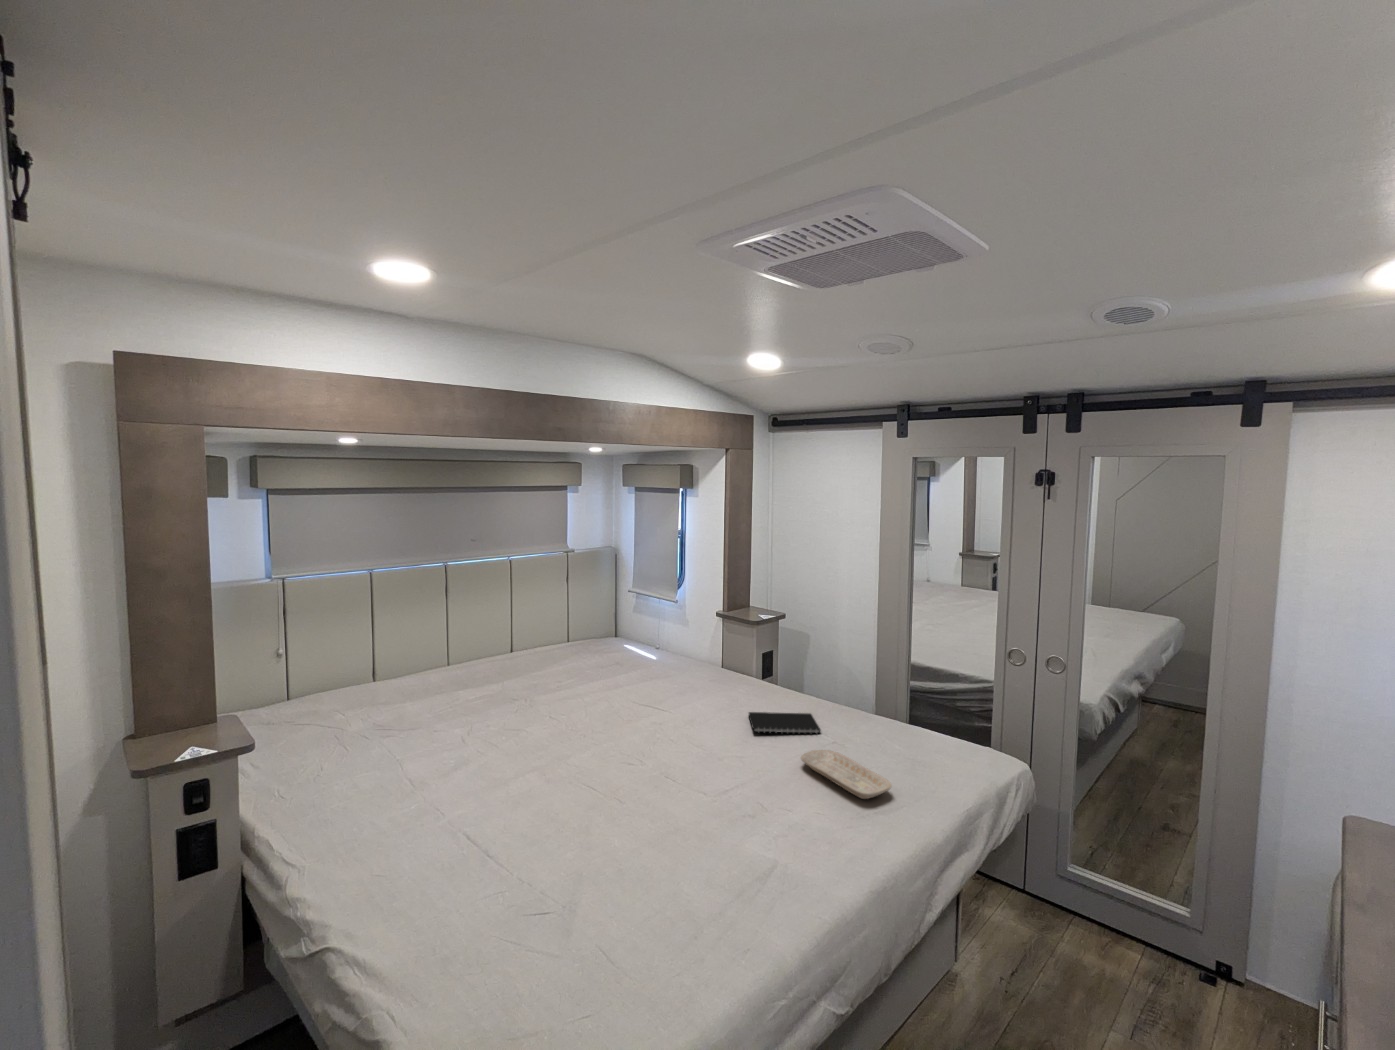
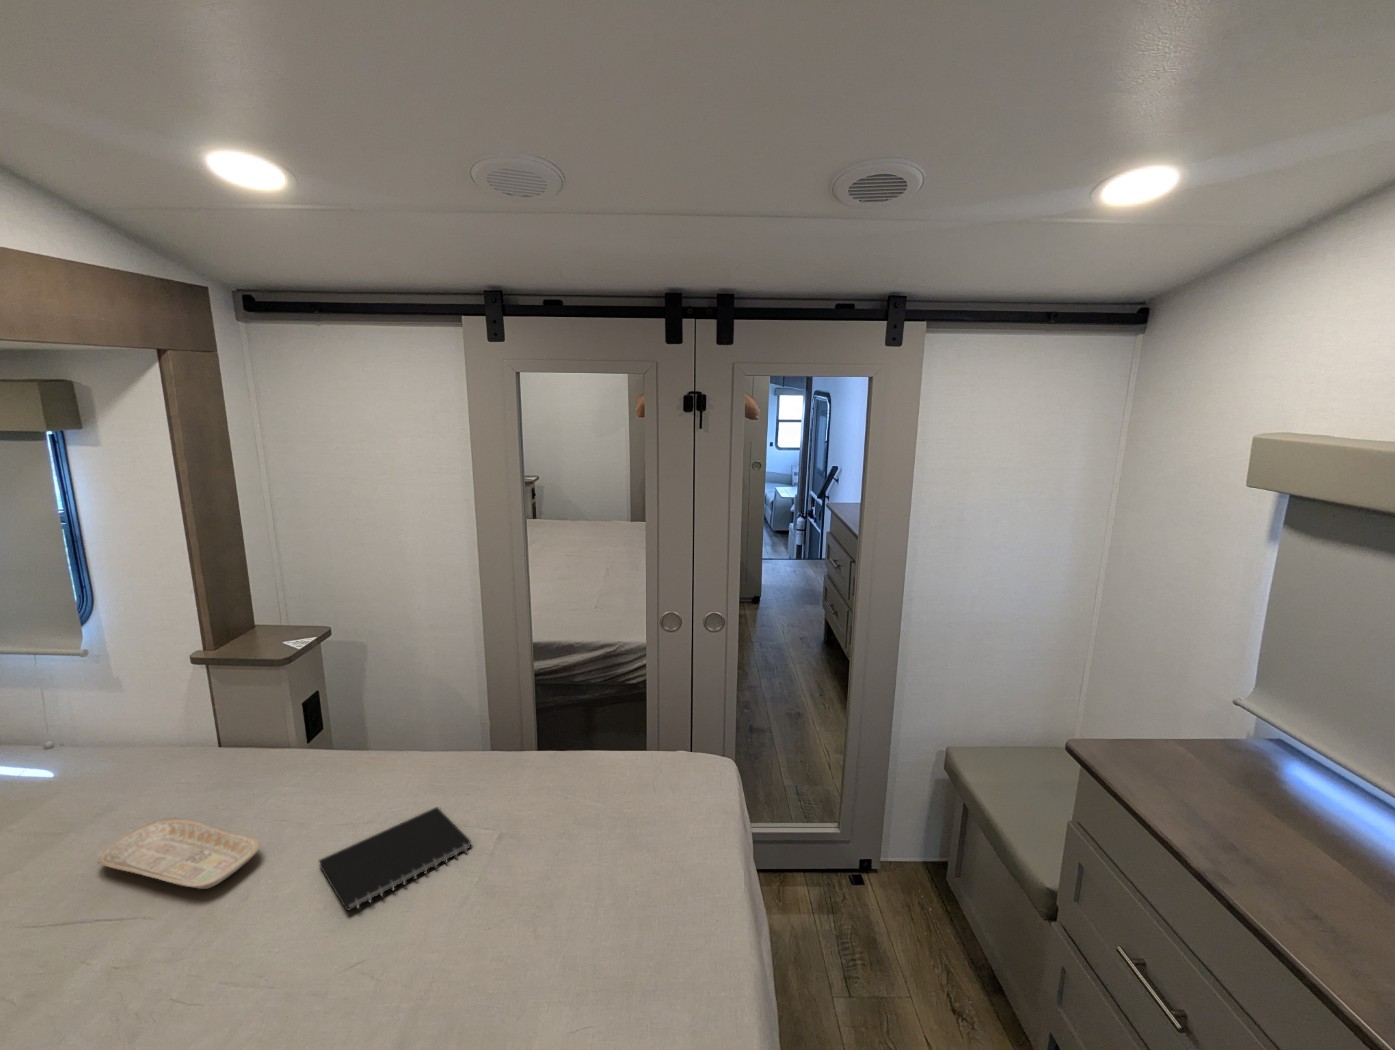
tray: present [801,750,891,799] -> present [96,818,259,889]

